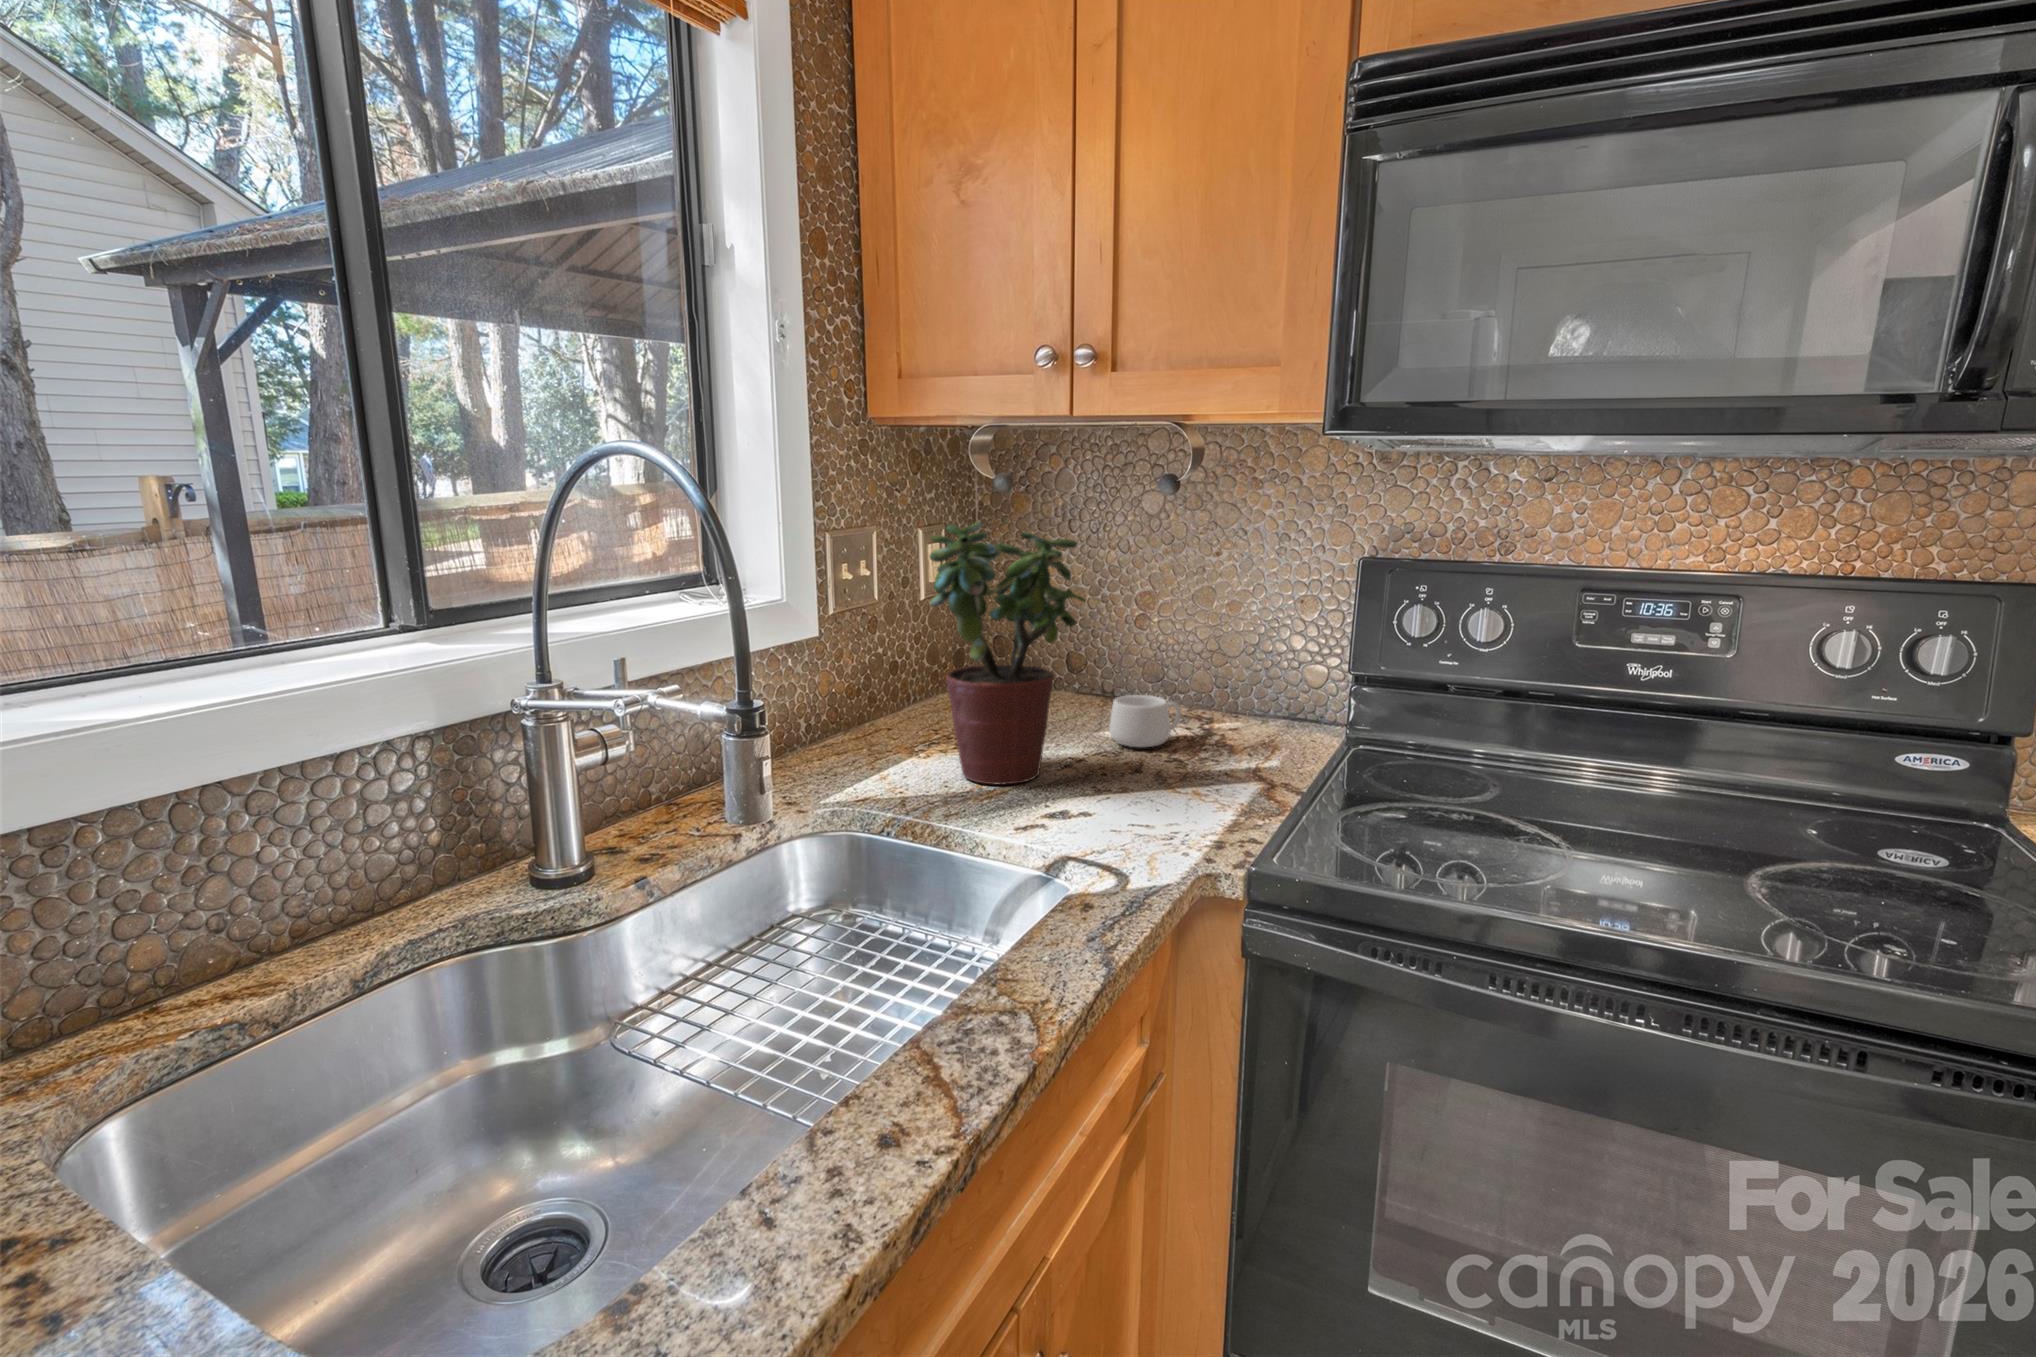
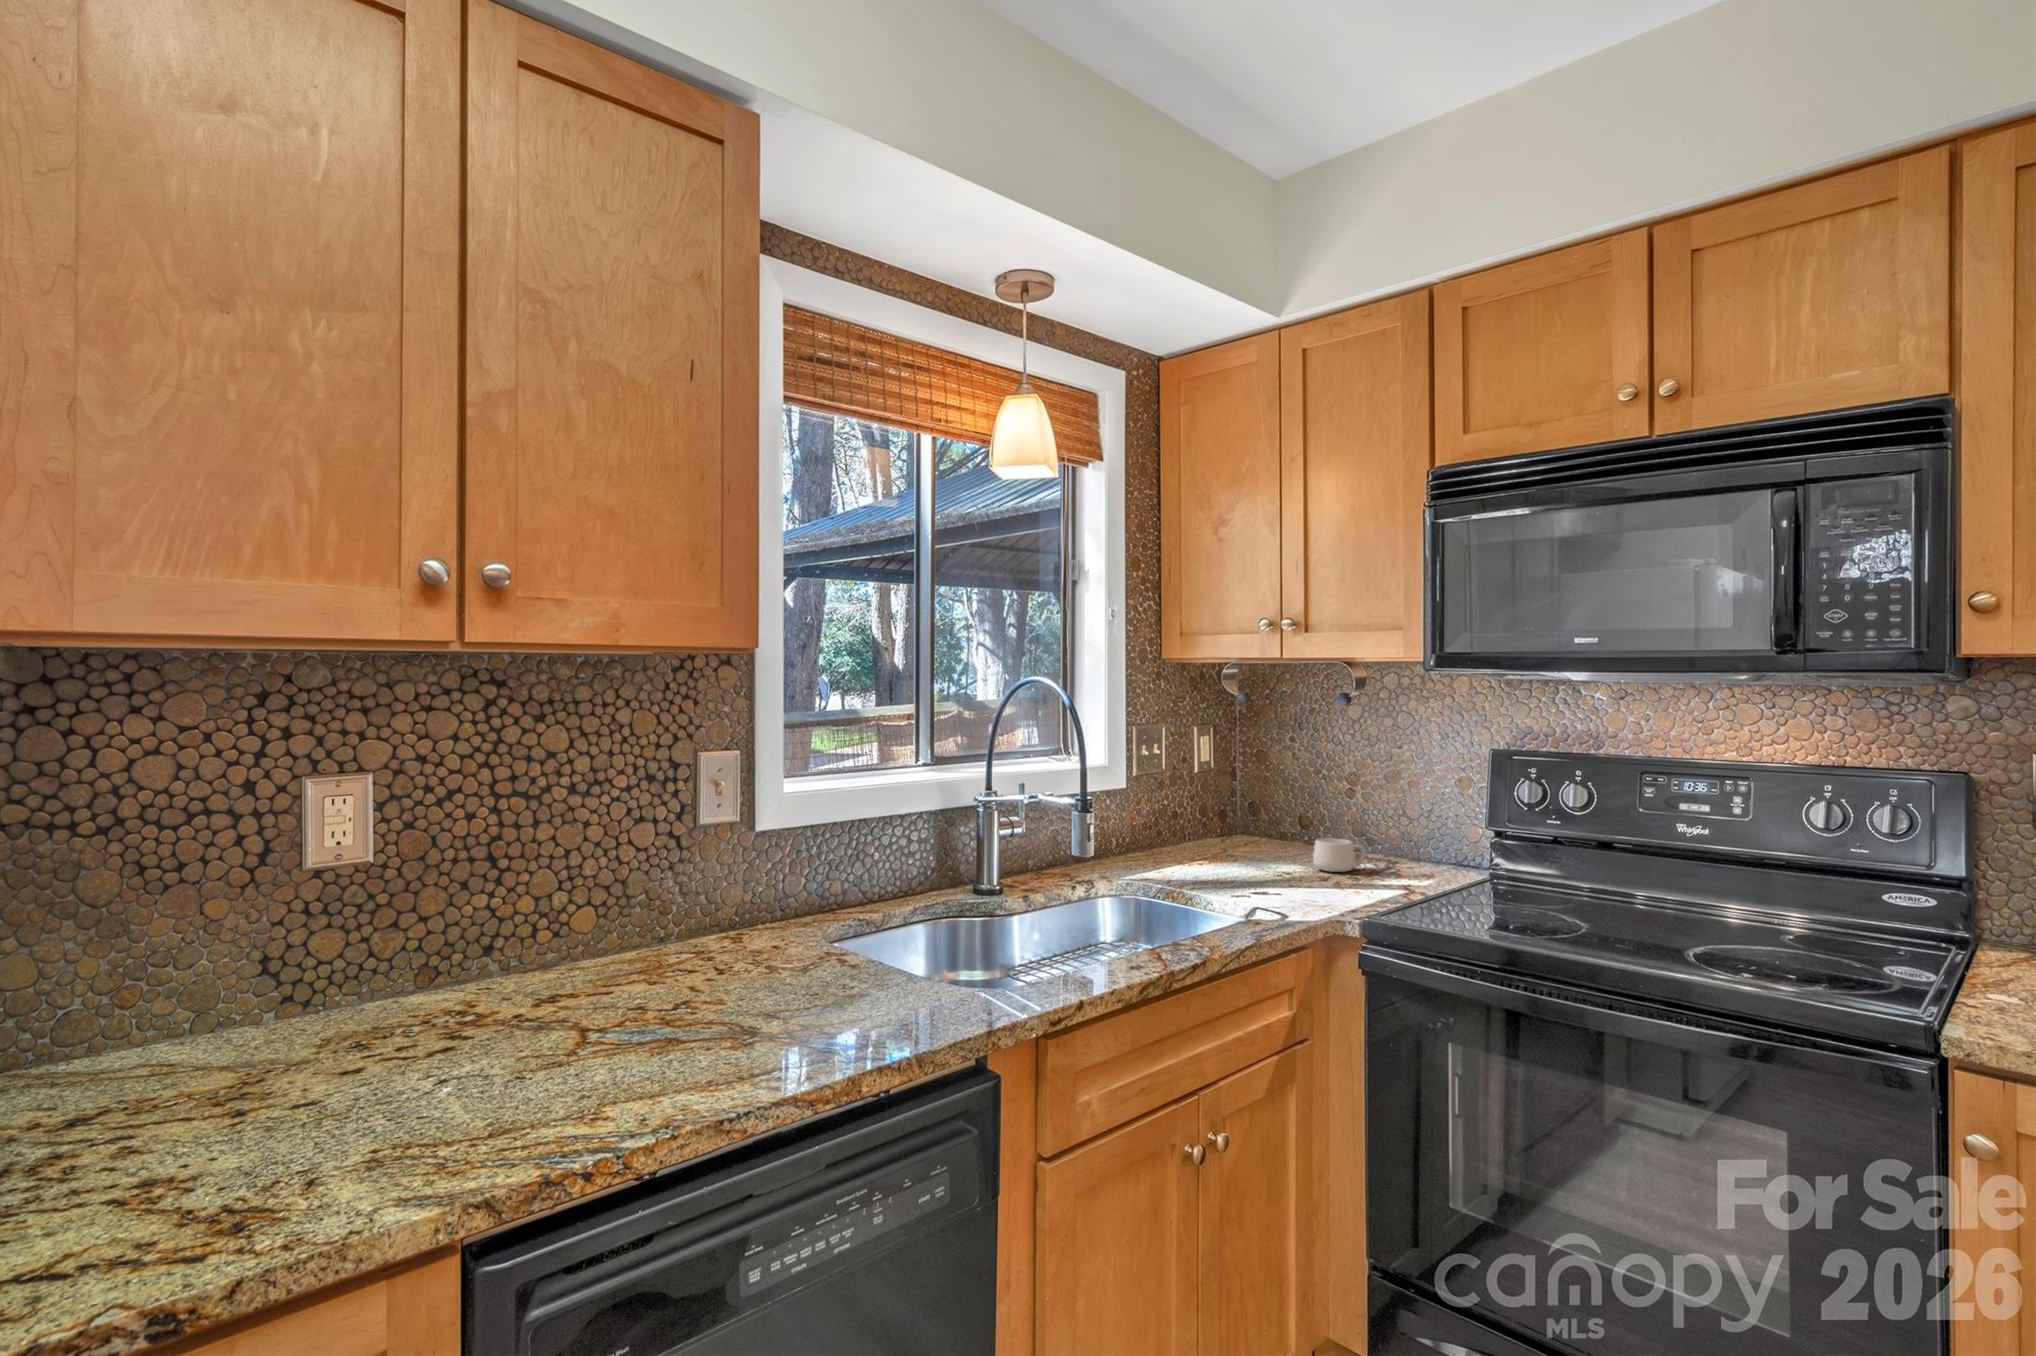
potted plant: present [929,522,1086,785] -> none [1189,719,1286,881]

